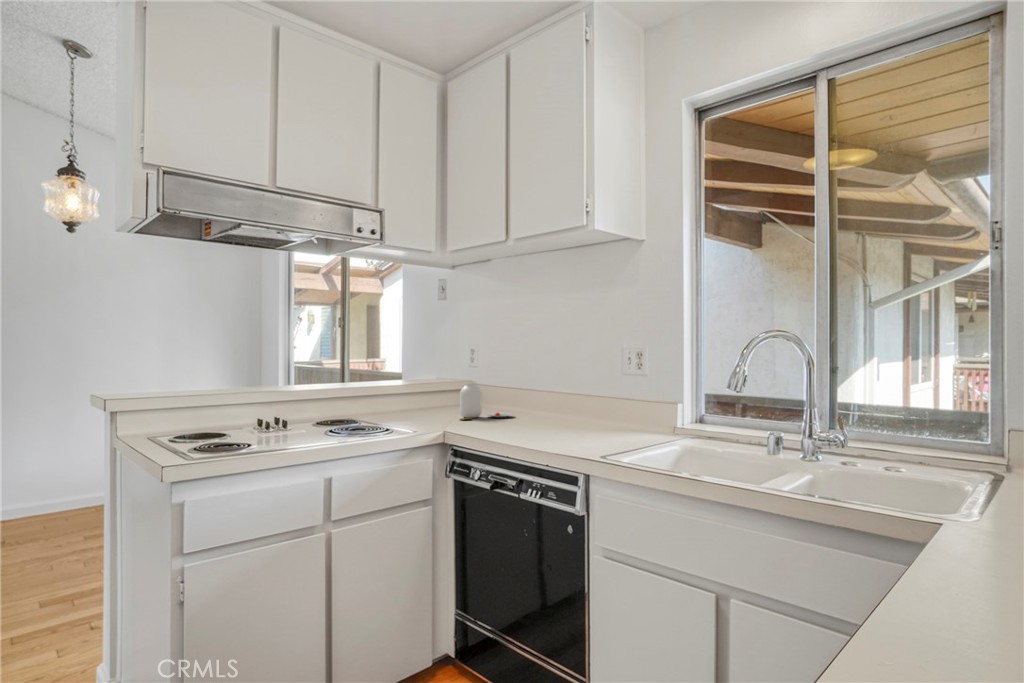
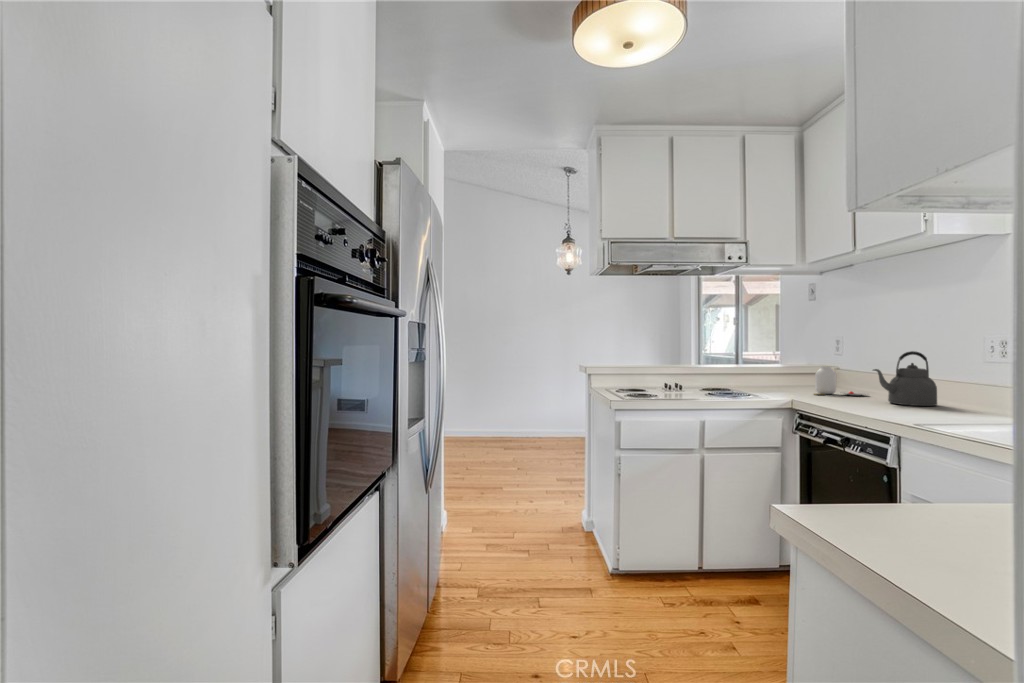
kettle: none [529,363,584,427] -> present [873,351,937,406]

